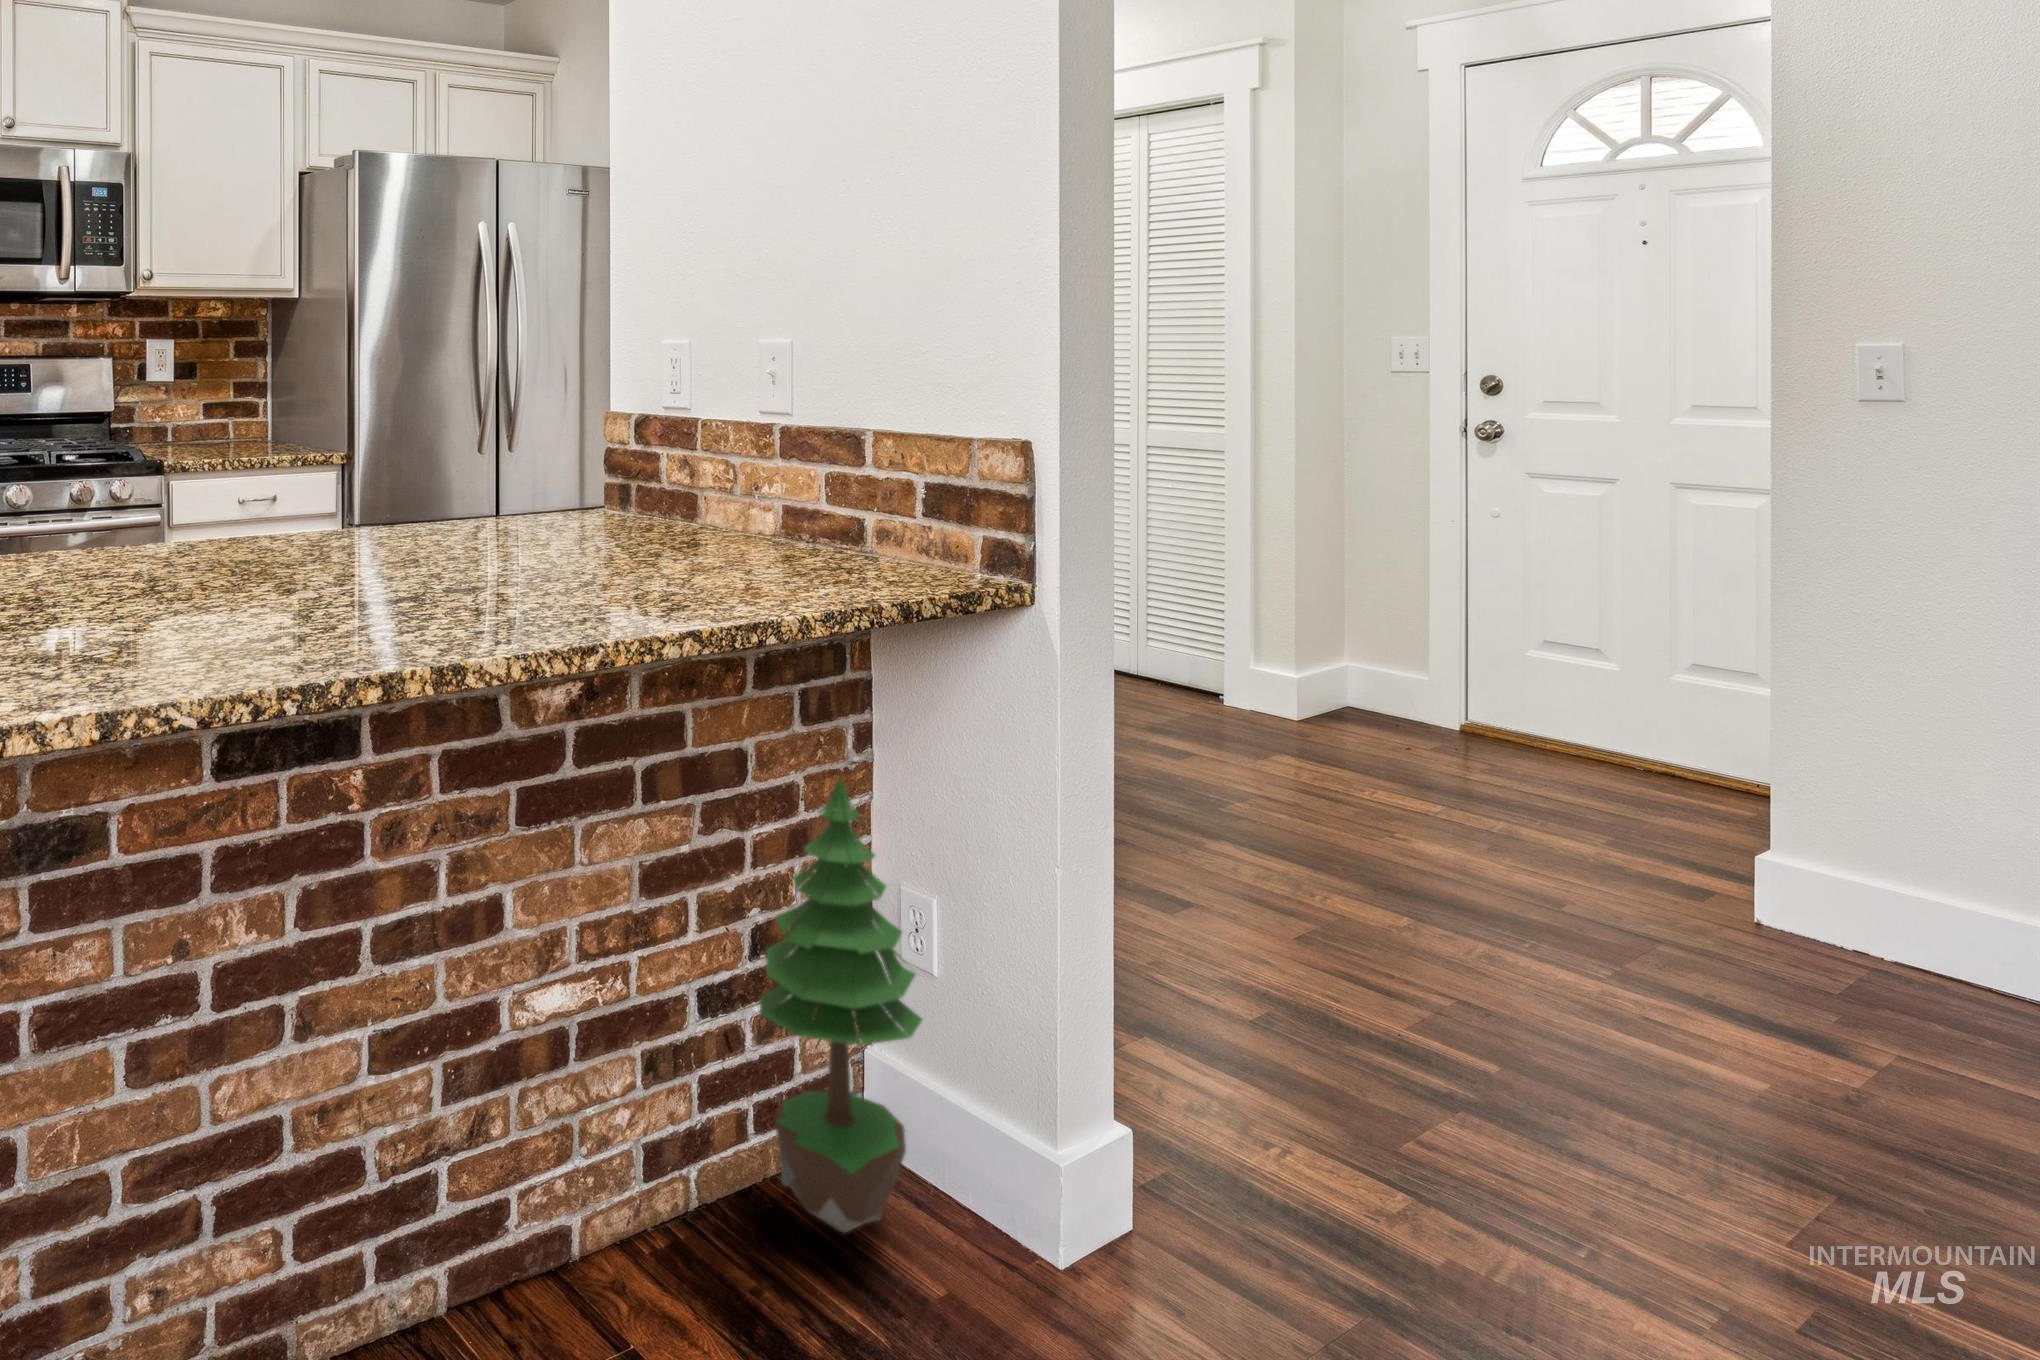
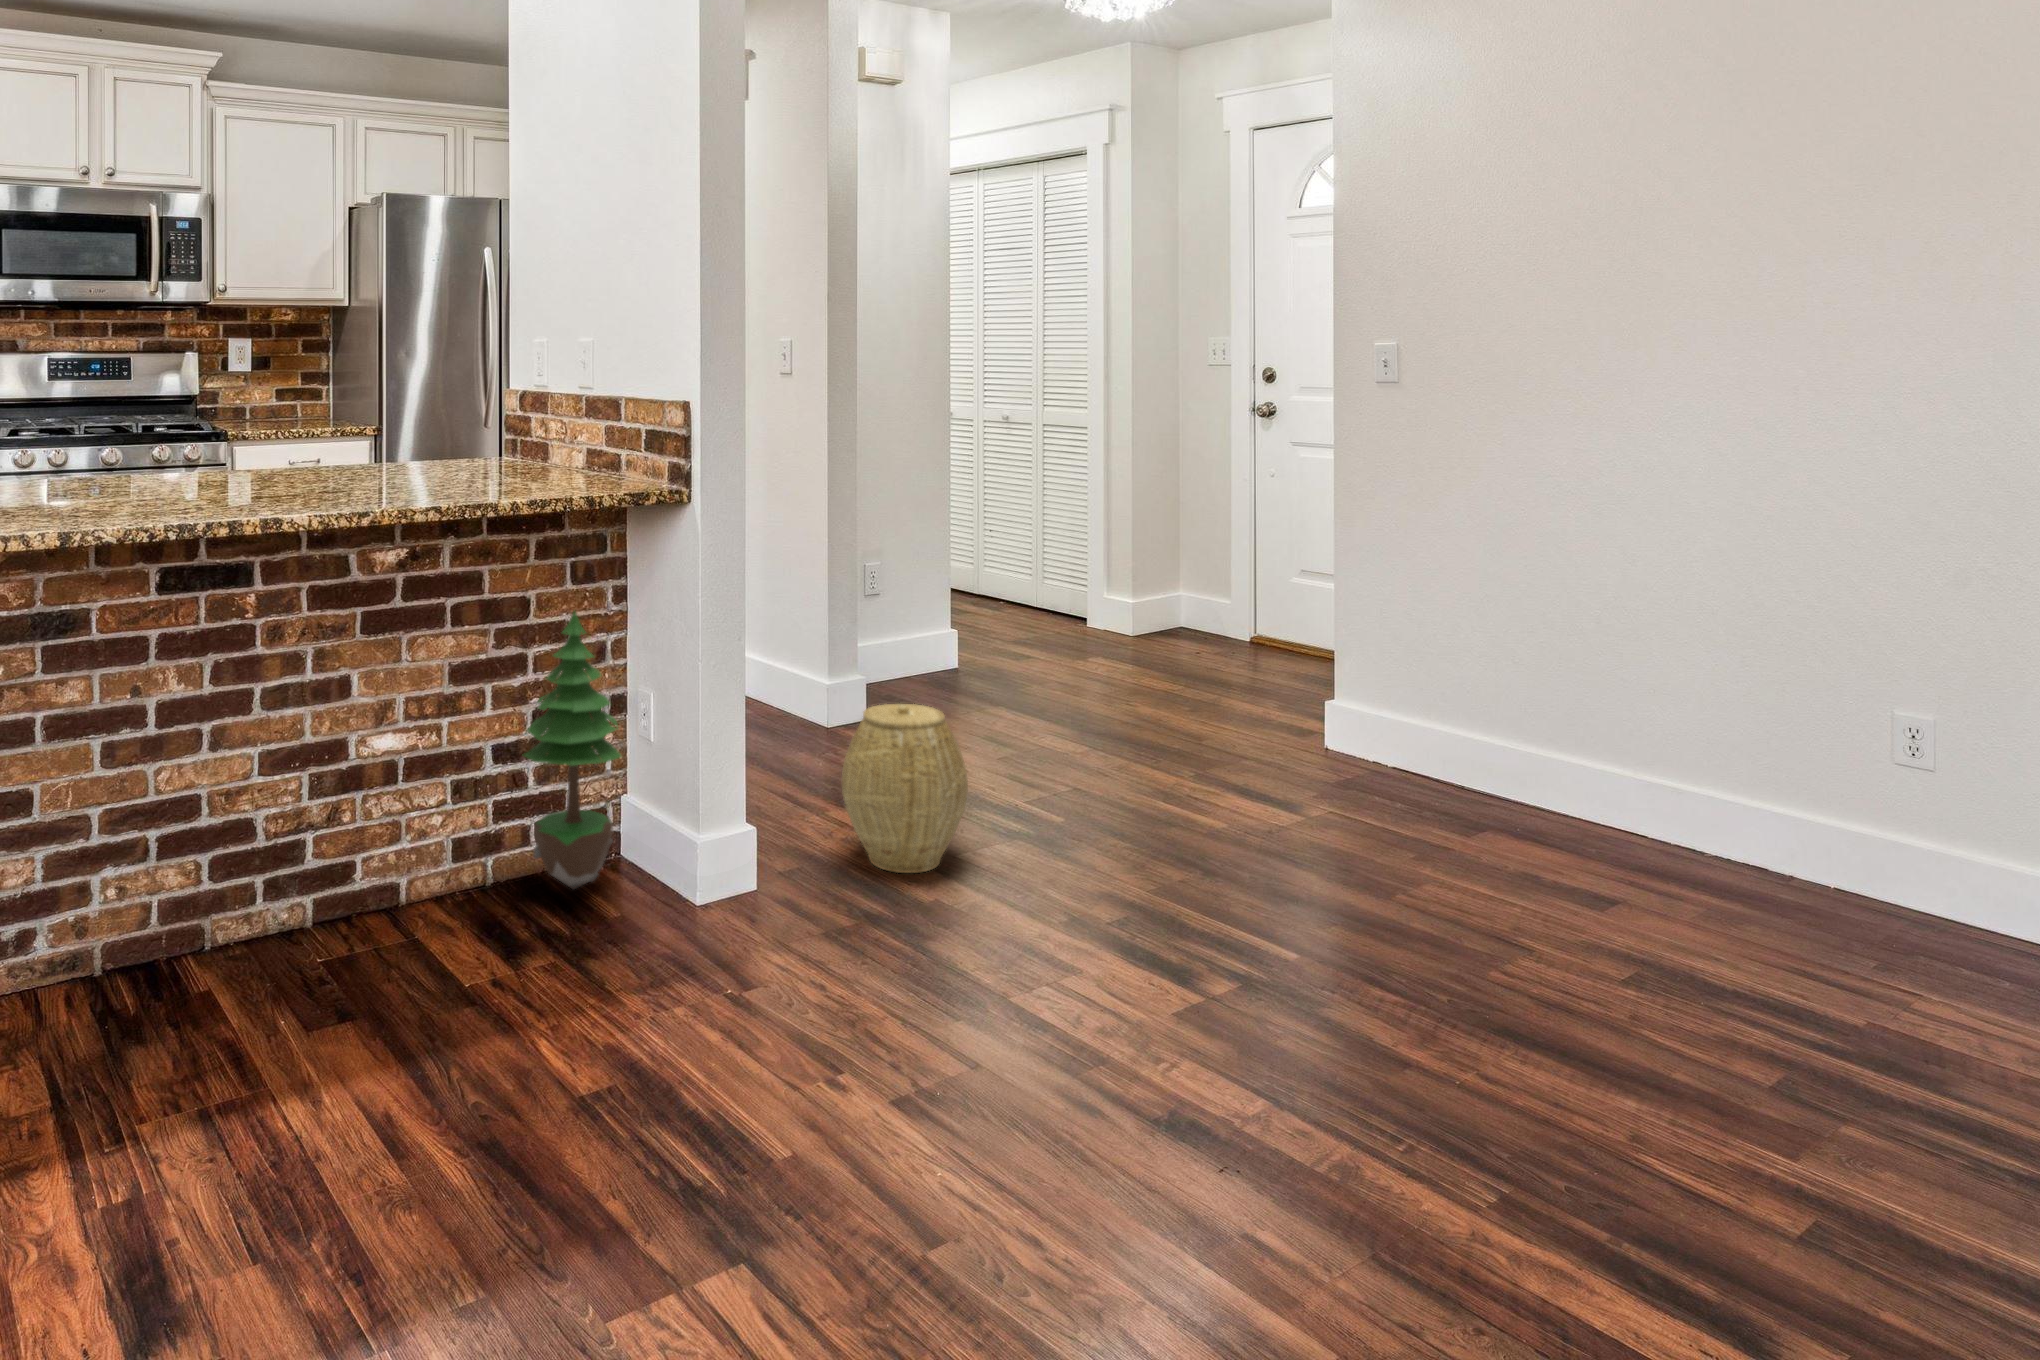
woven basket: none [1216,910,1447,1200] -> present [841,704,968,873]

